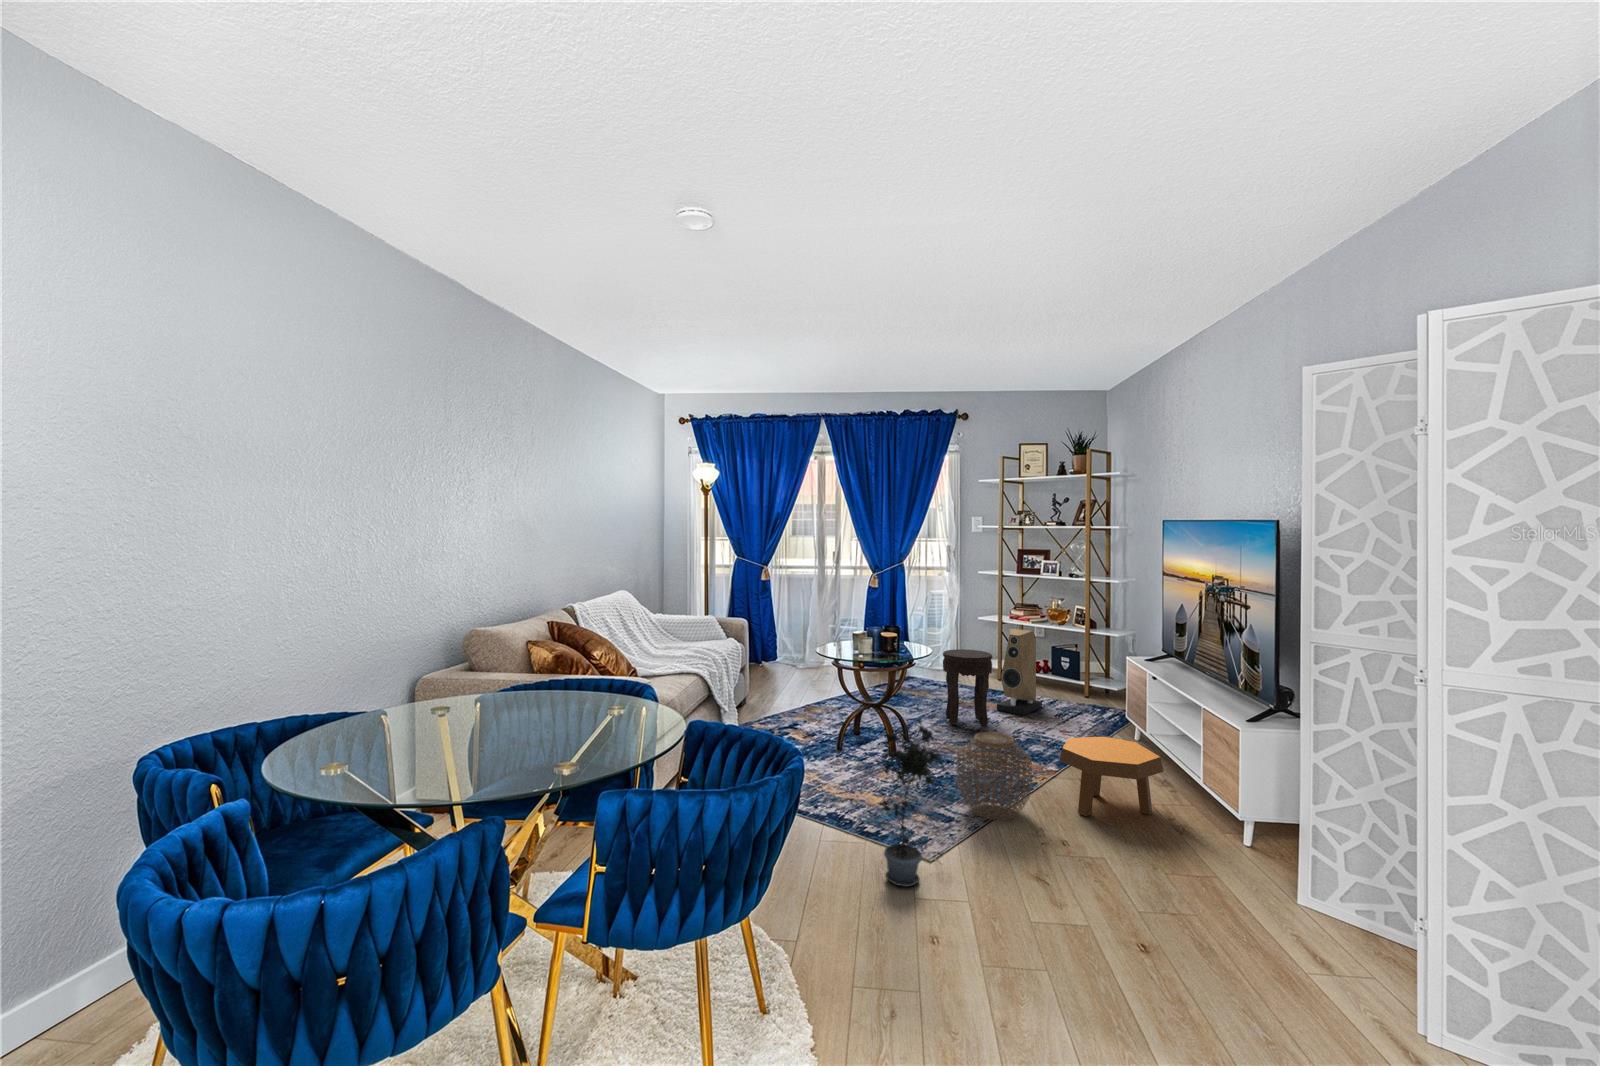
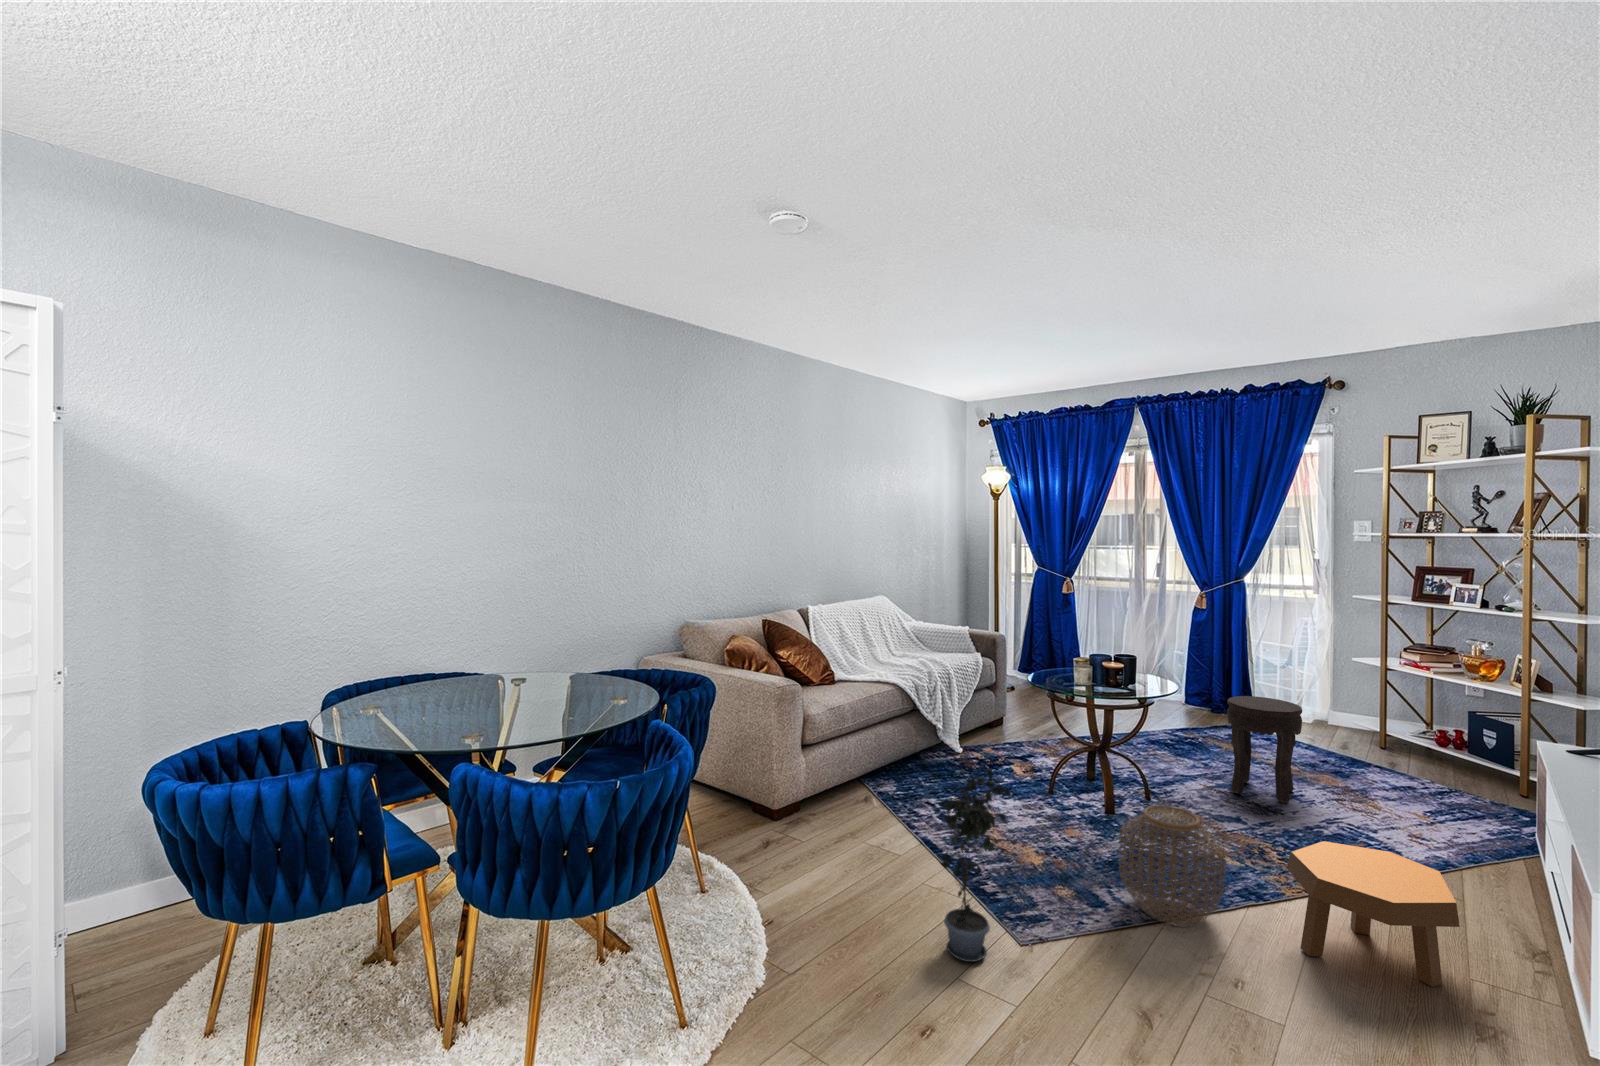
speaker: present [997,629,1042,715] -> none [1326,678,1412,801]

